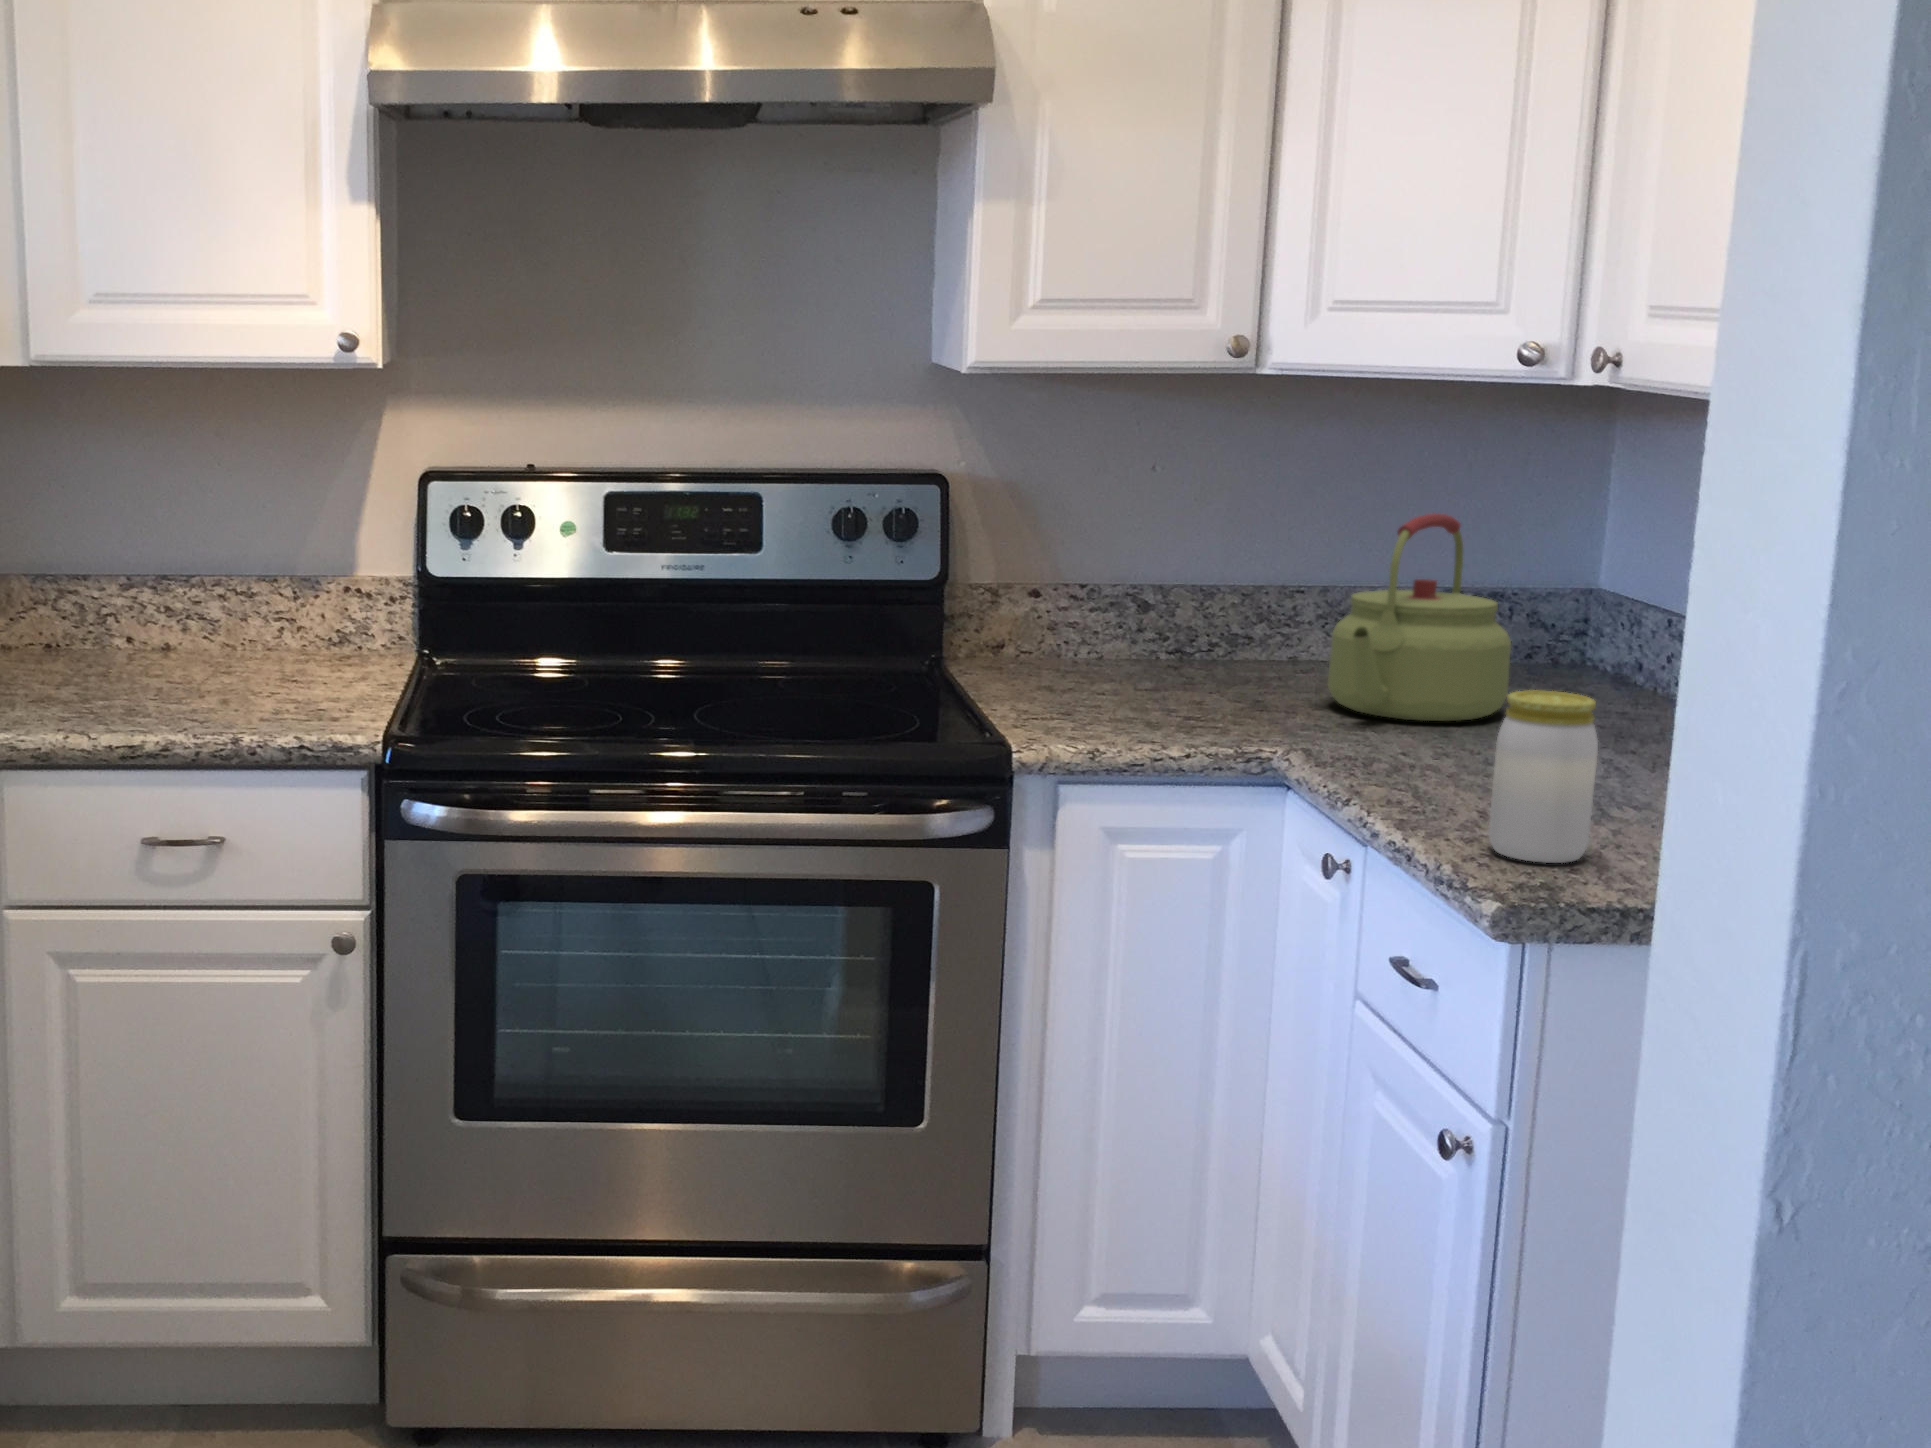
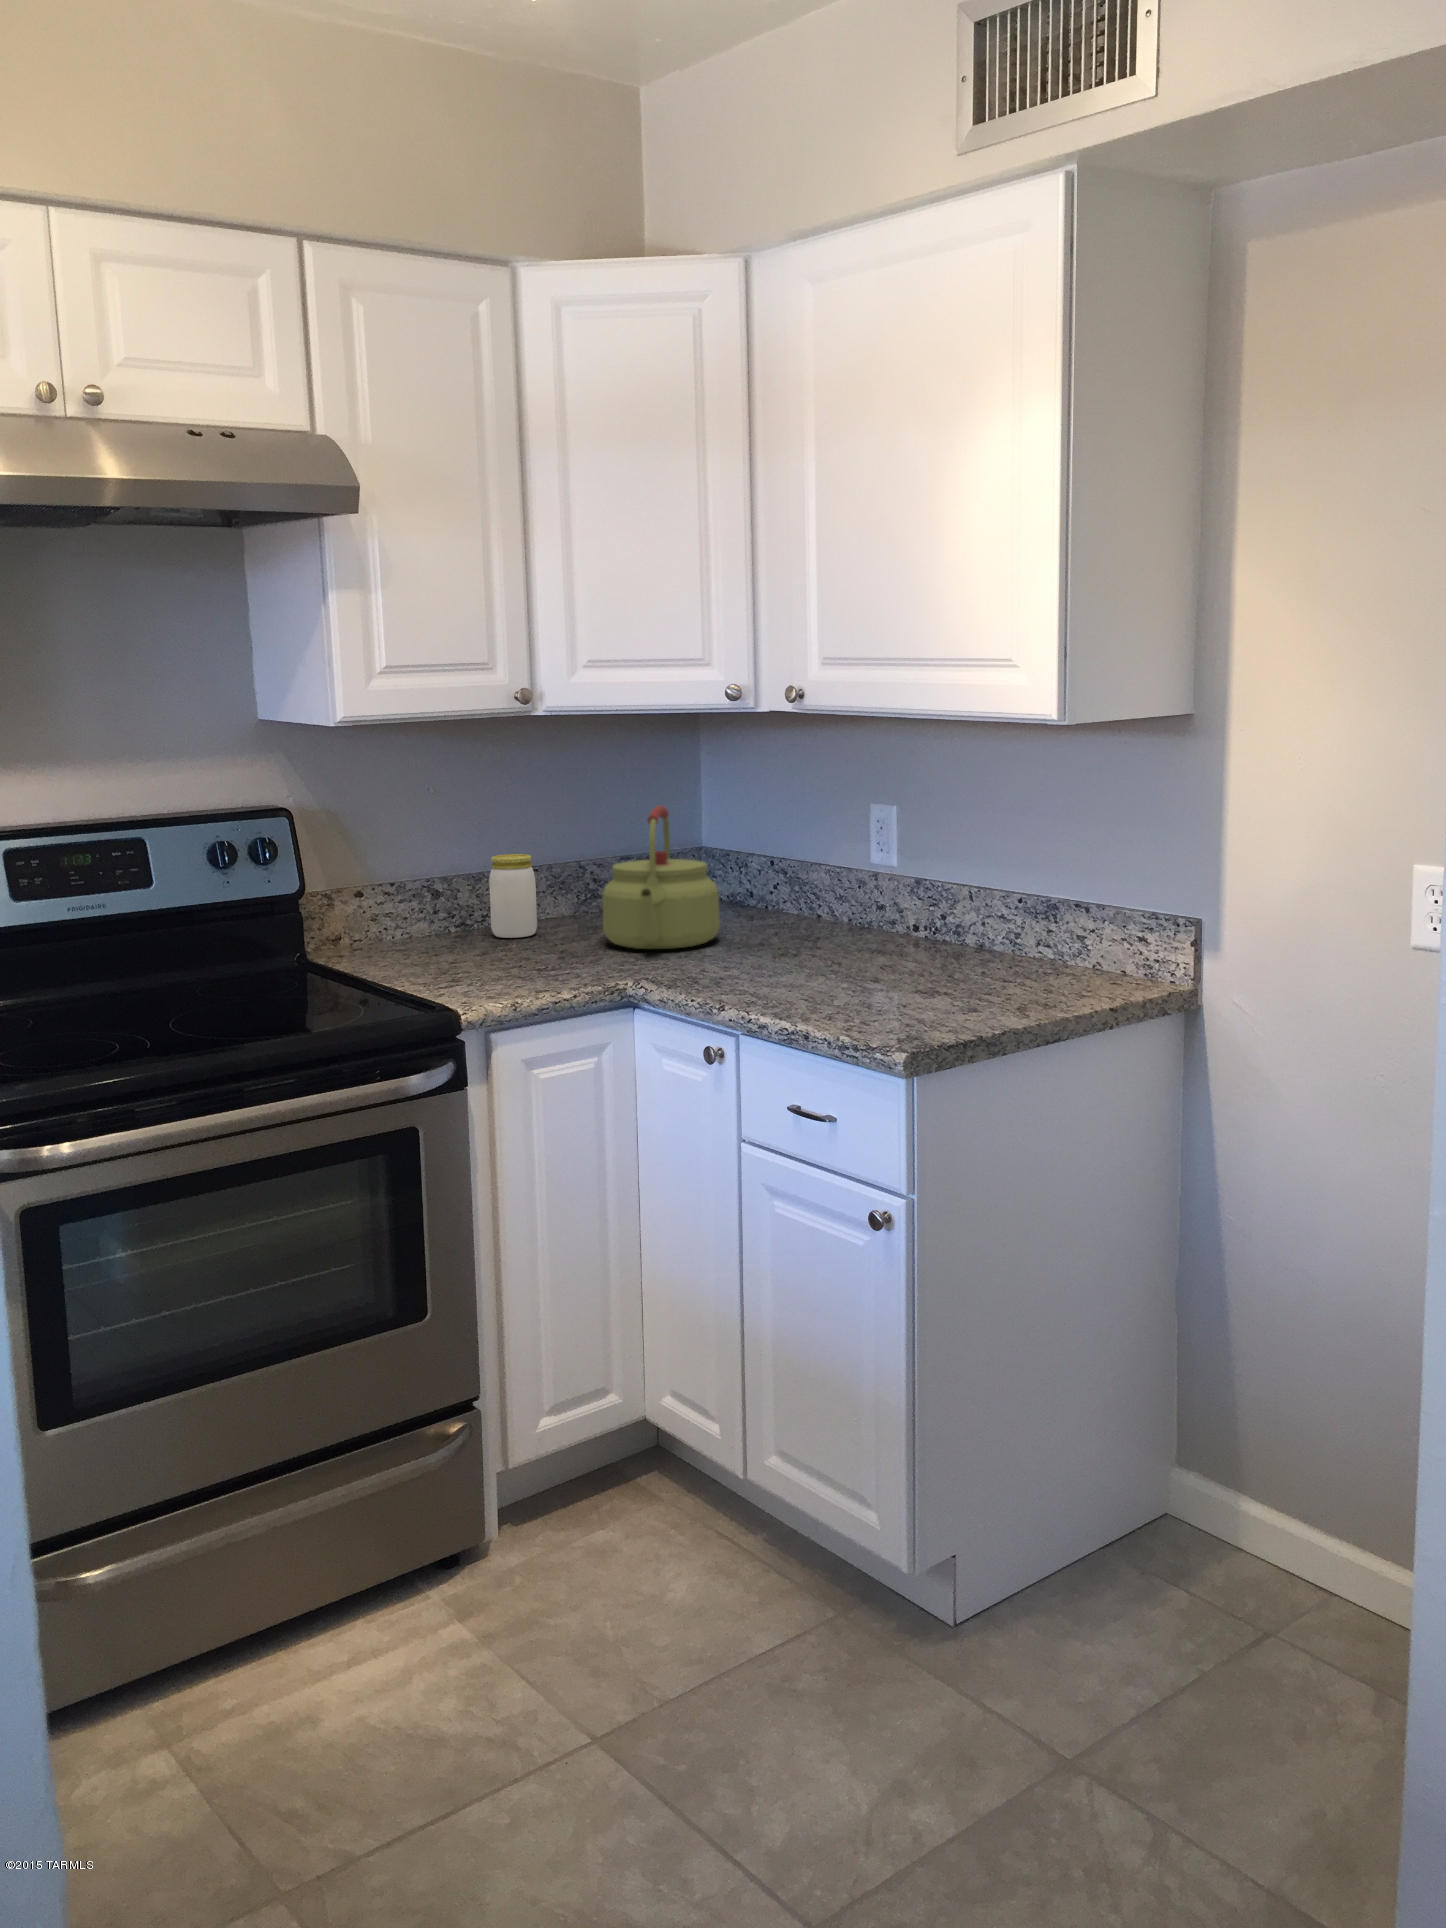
jar: present [1488,690,1598,863] -> present [489,854,537,938]

